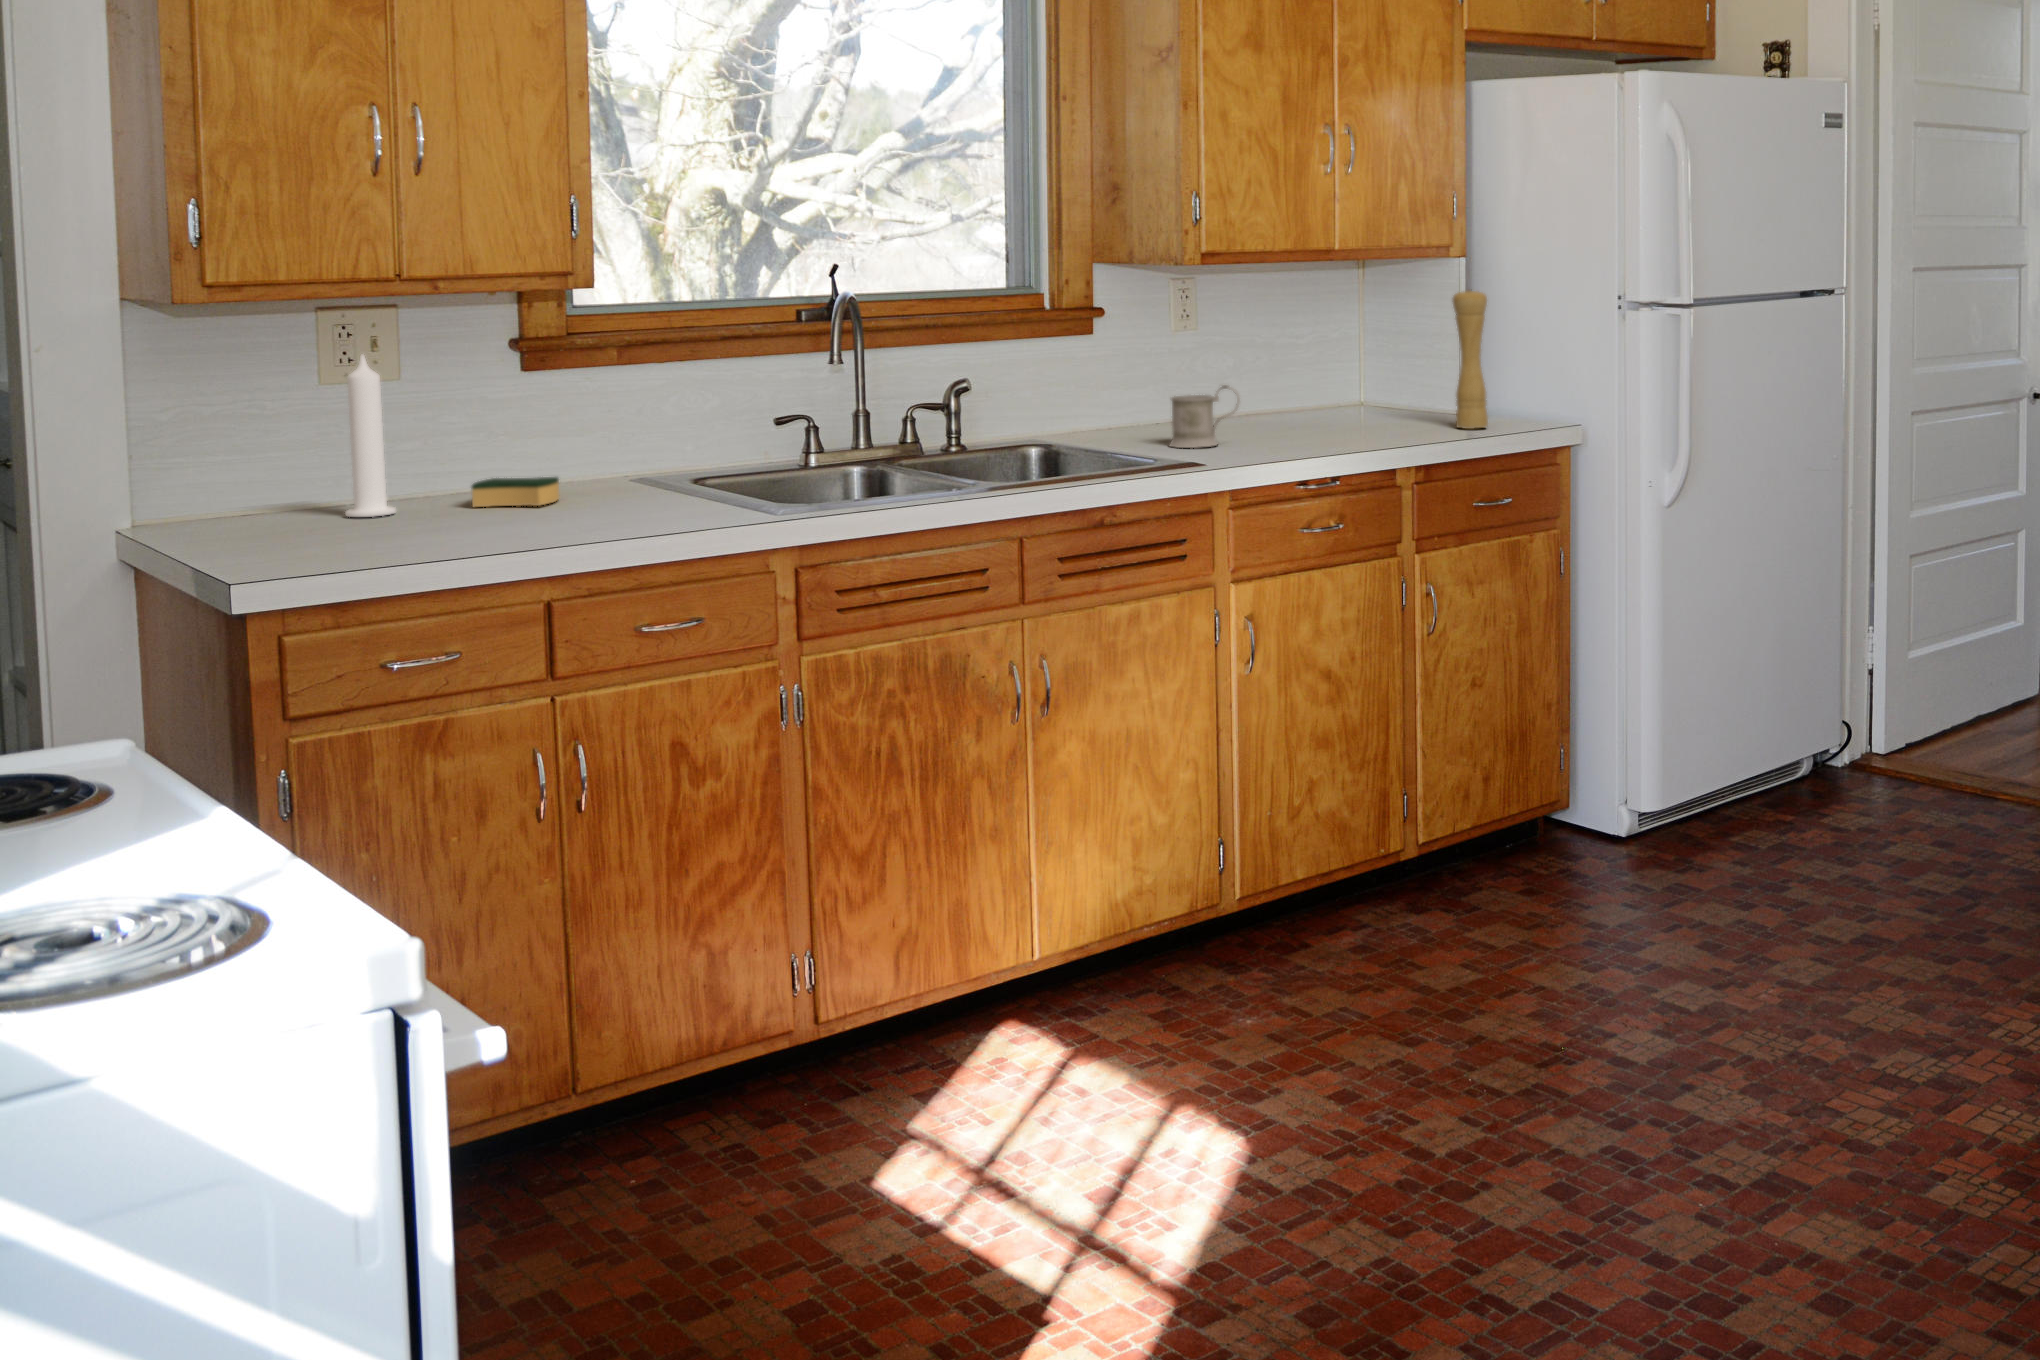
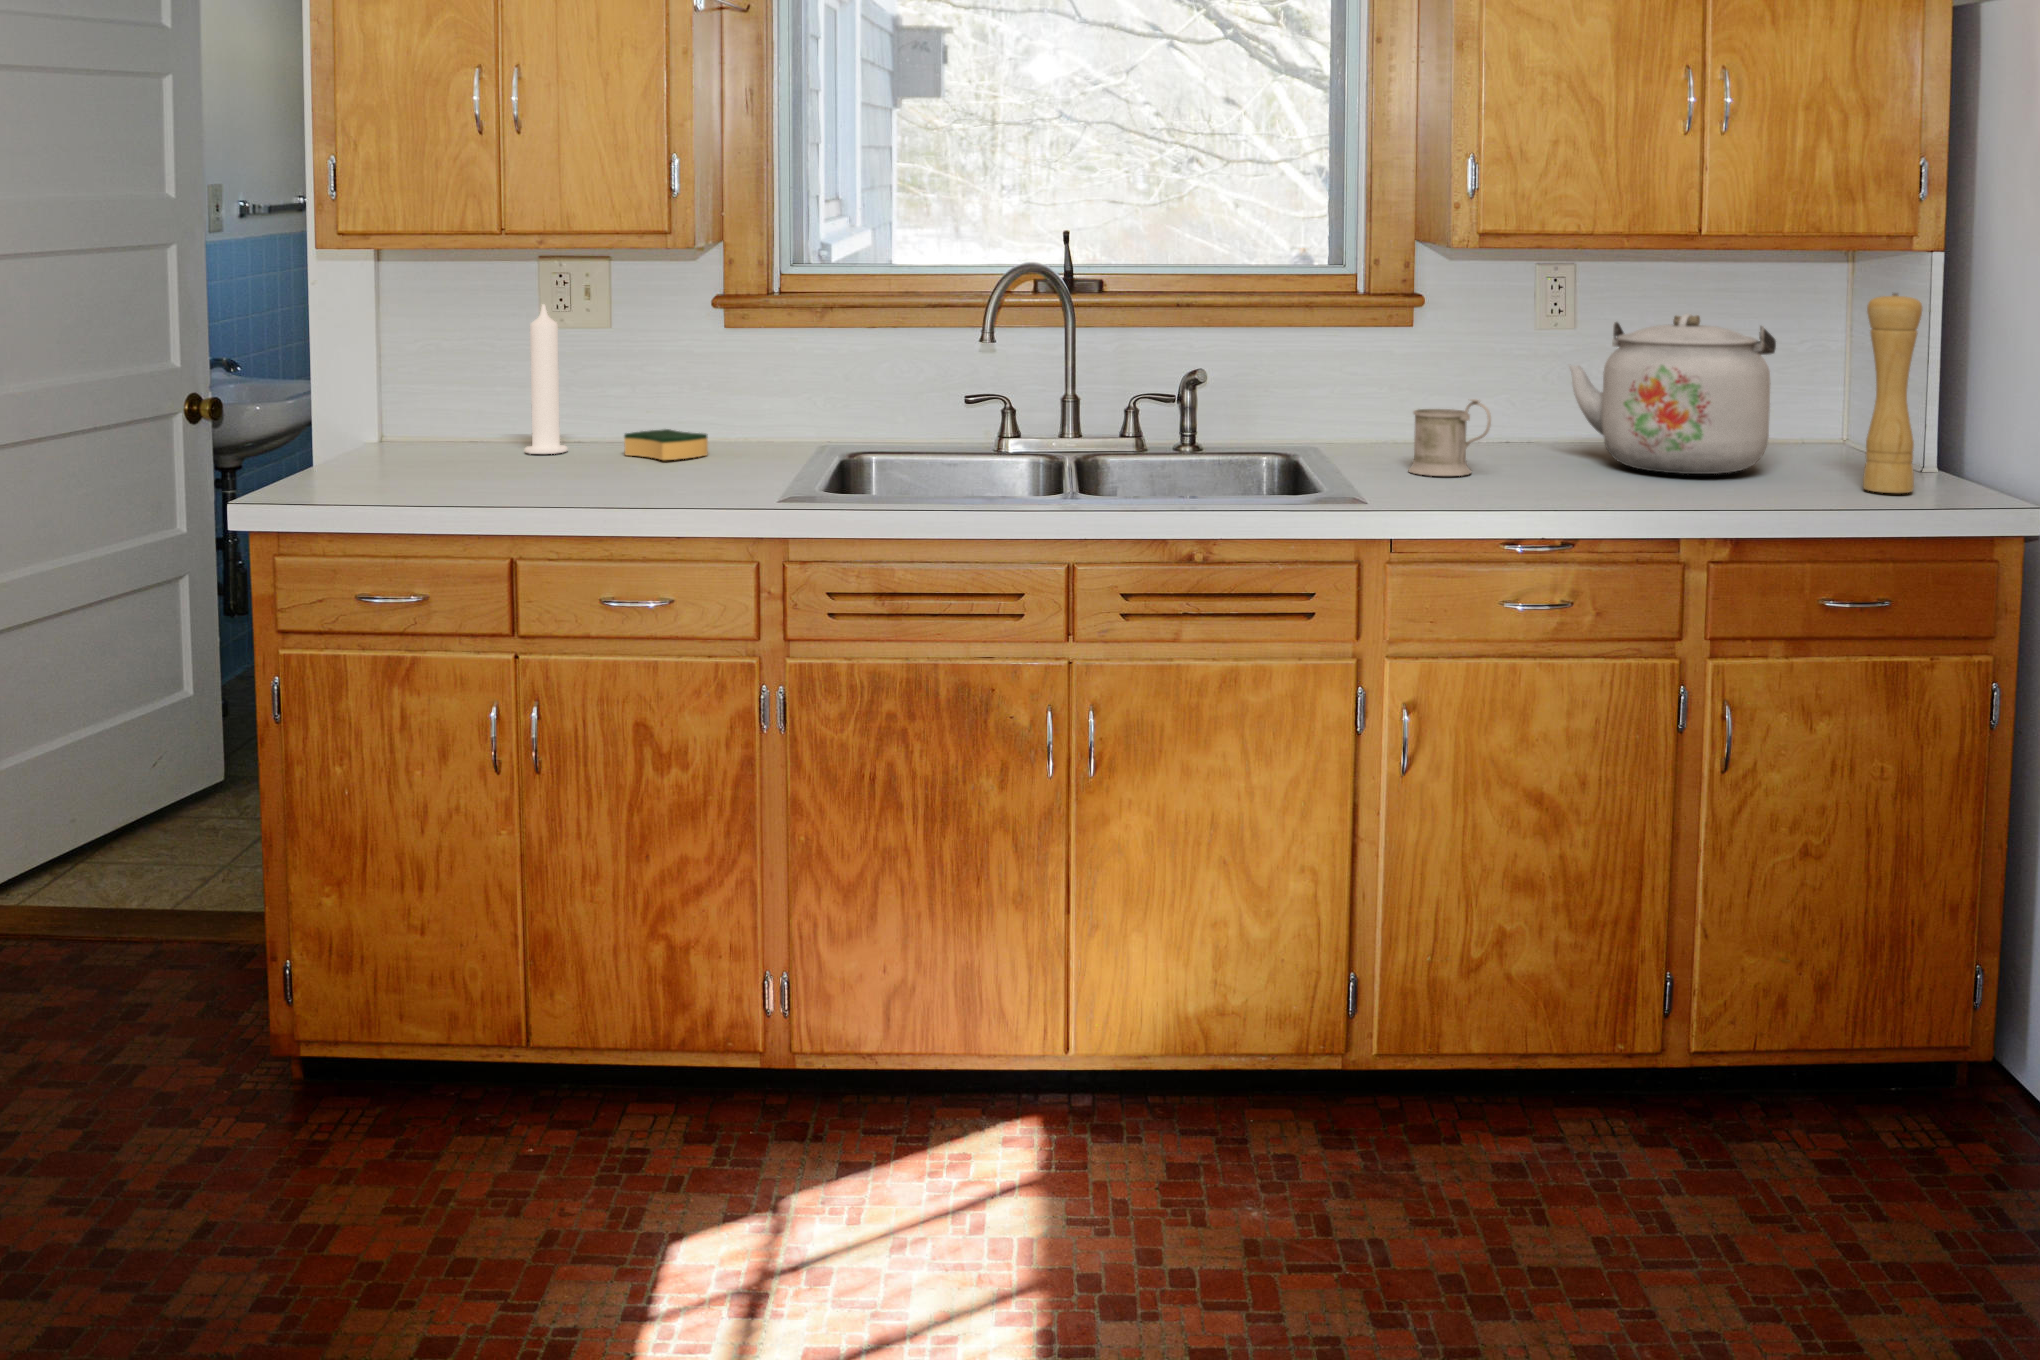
kettle: none [1243,311,1388,430] -> present [1569,314,1776,474]

